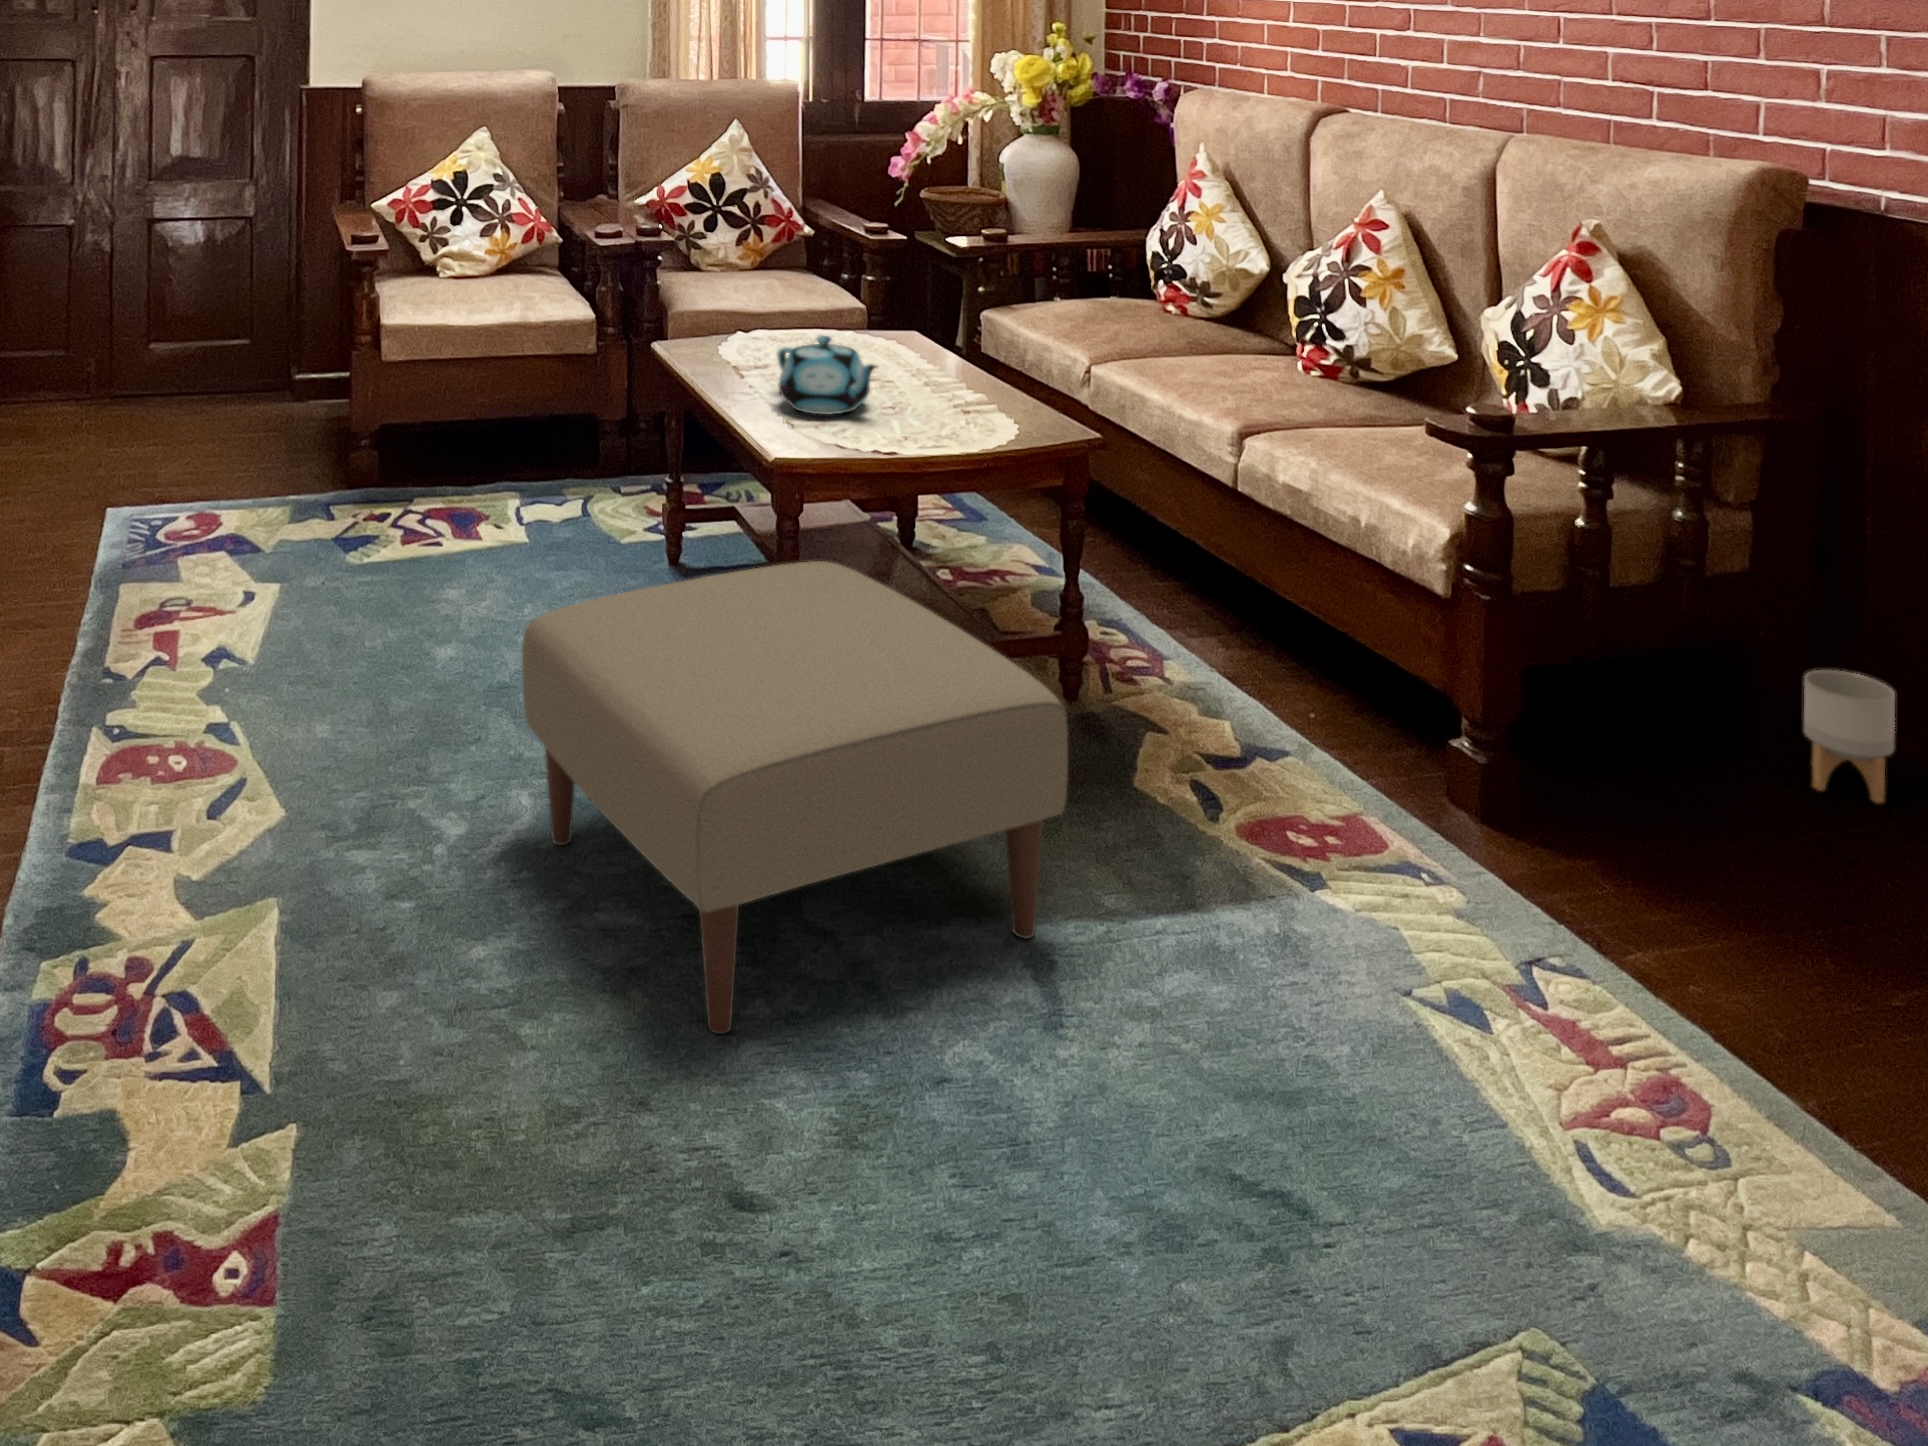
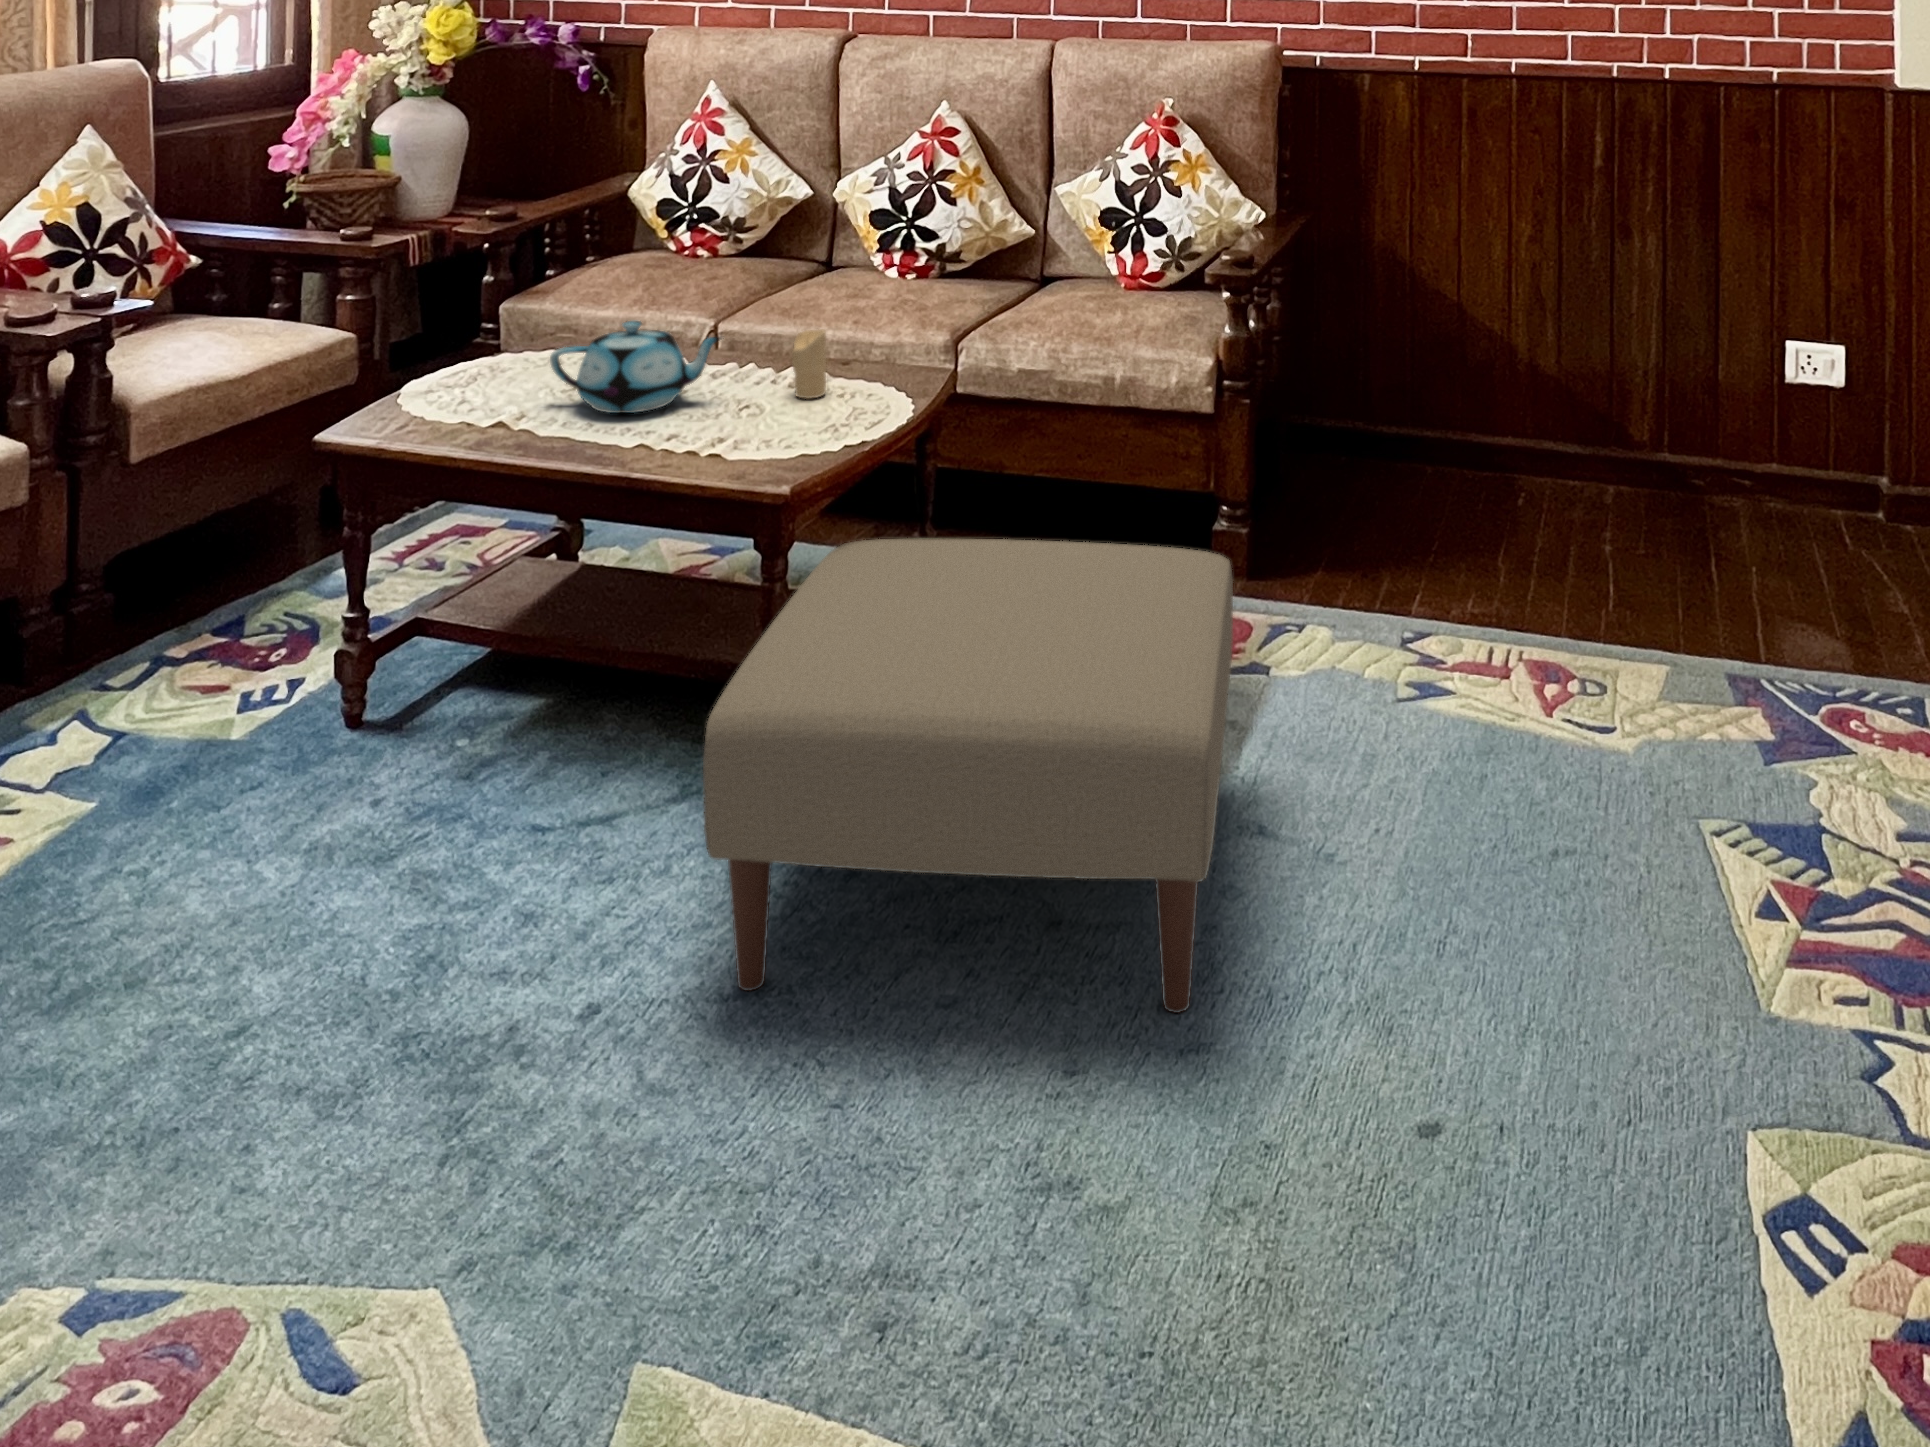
candle: none [929,378,960,442] -> present [792,329,826,398]
planter: present [1804,670,1895,803] -> none [1316,391,1367,476]

